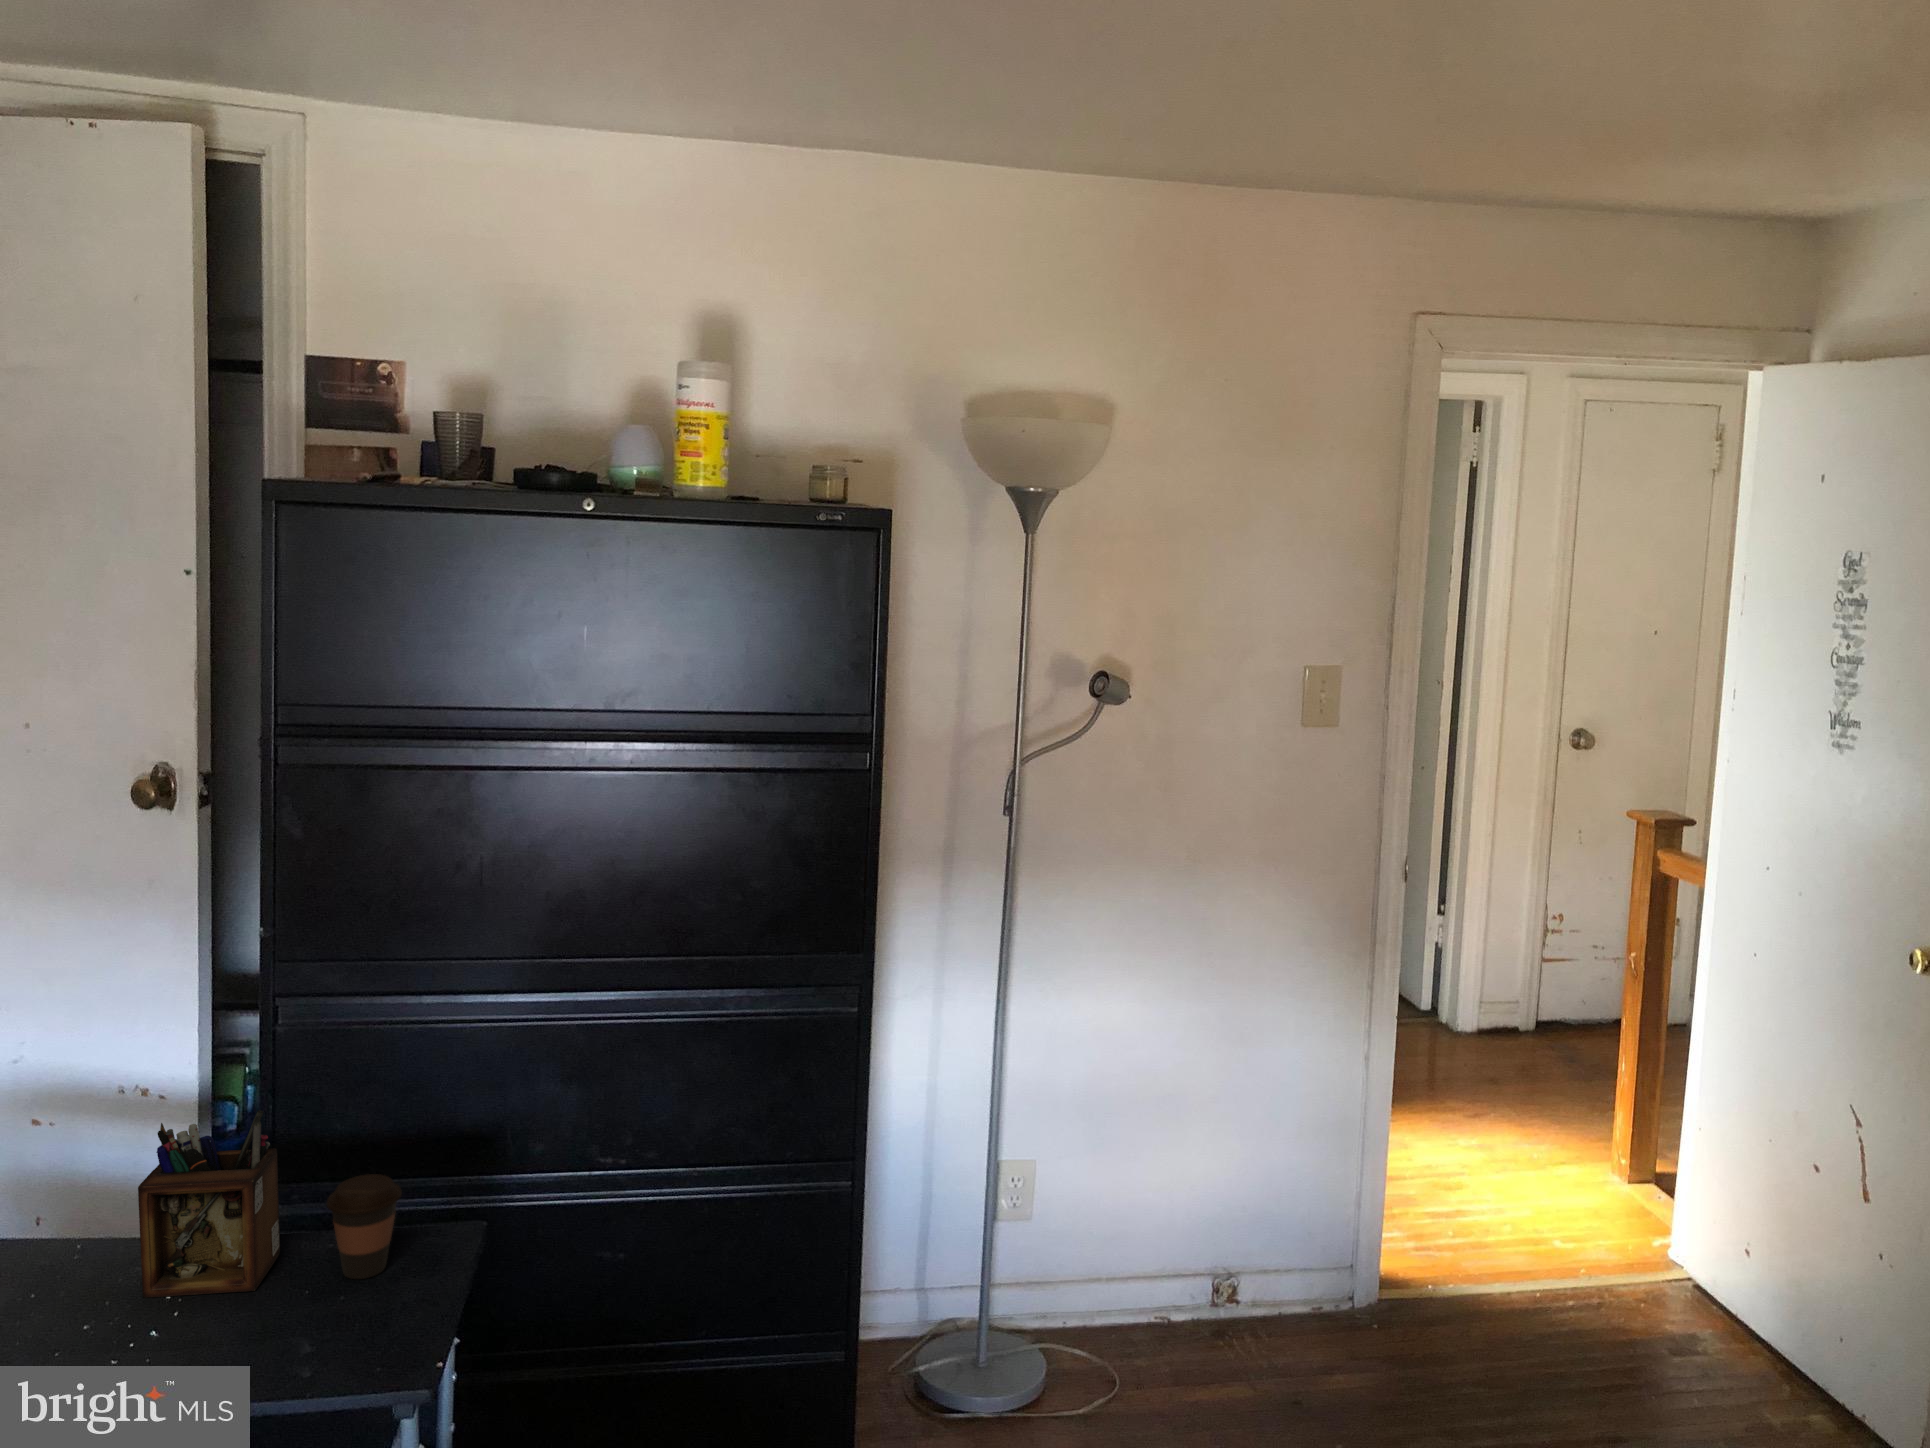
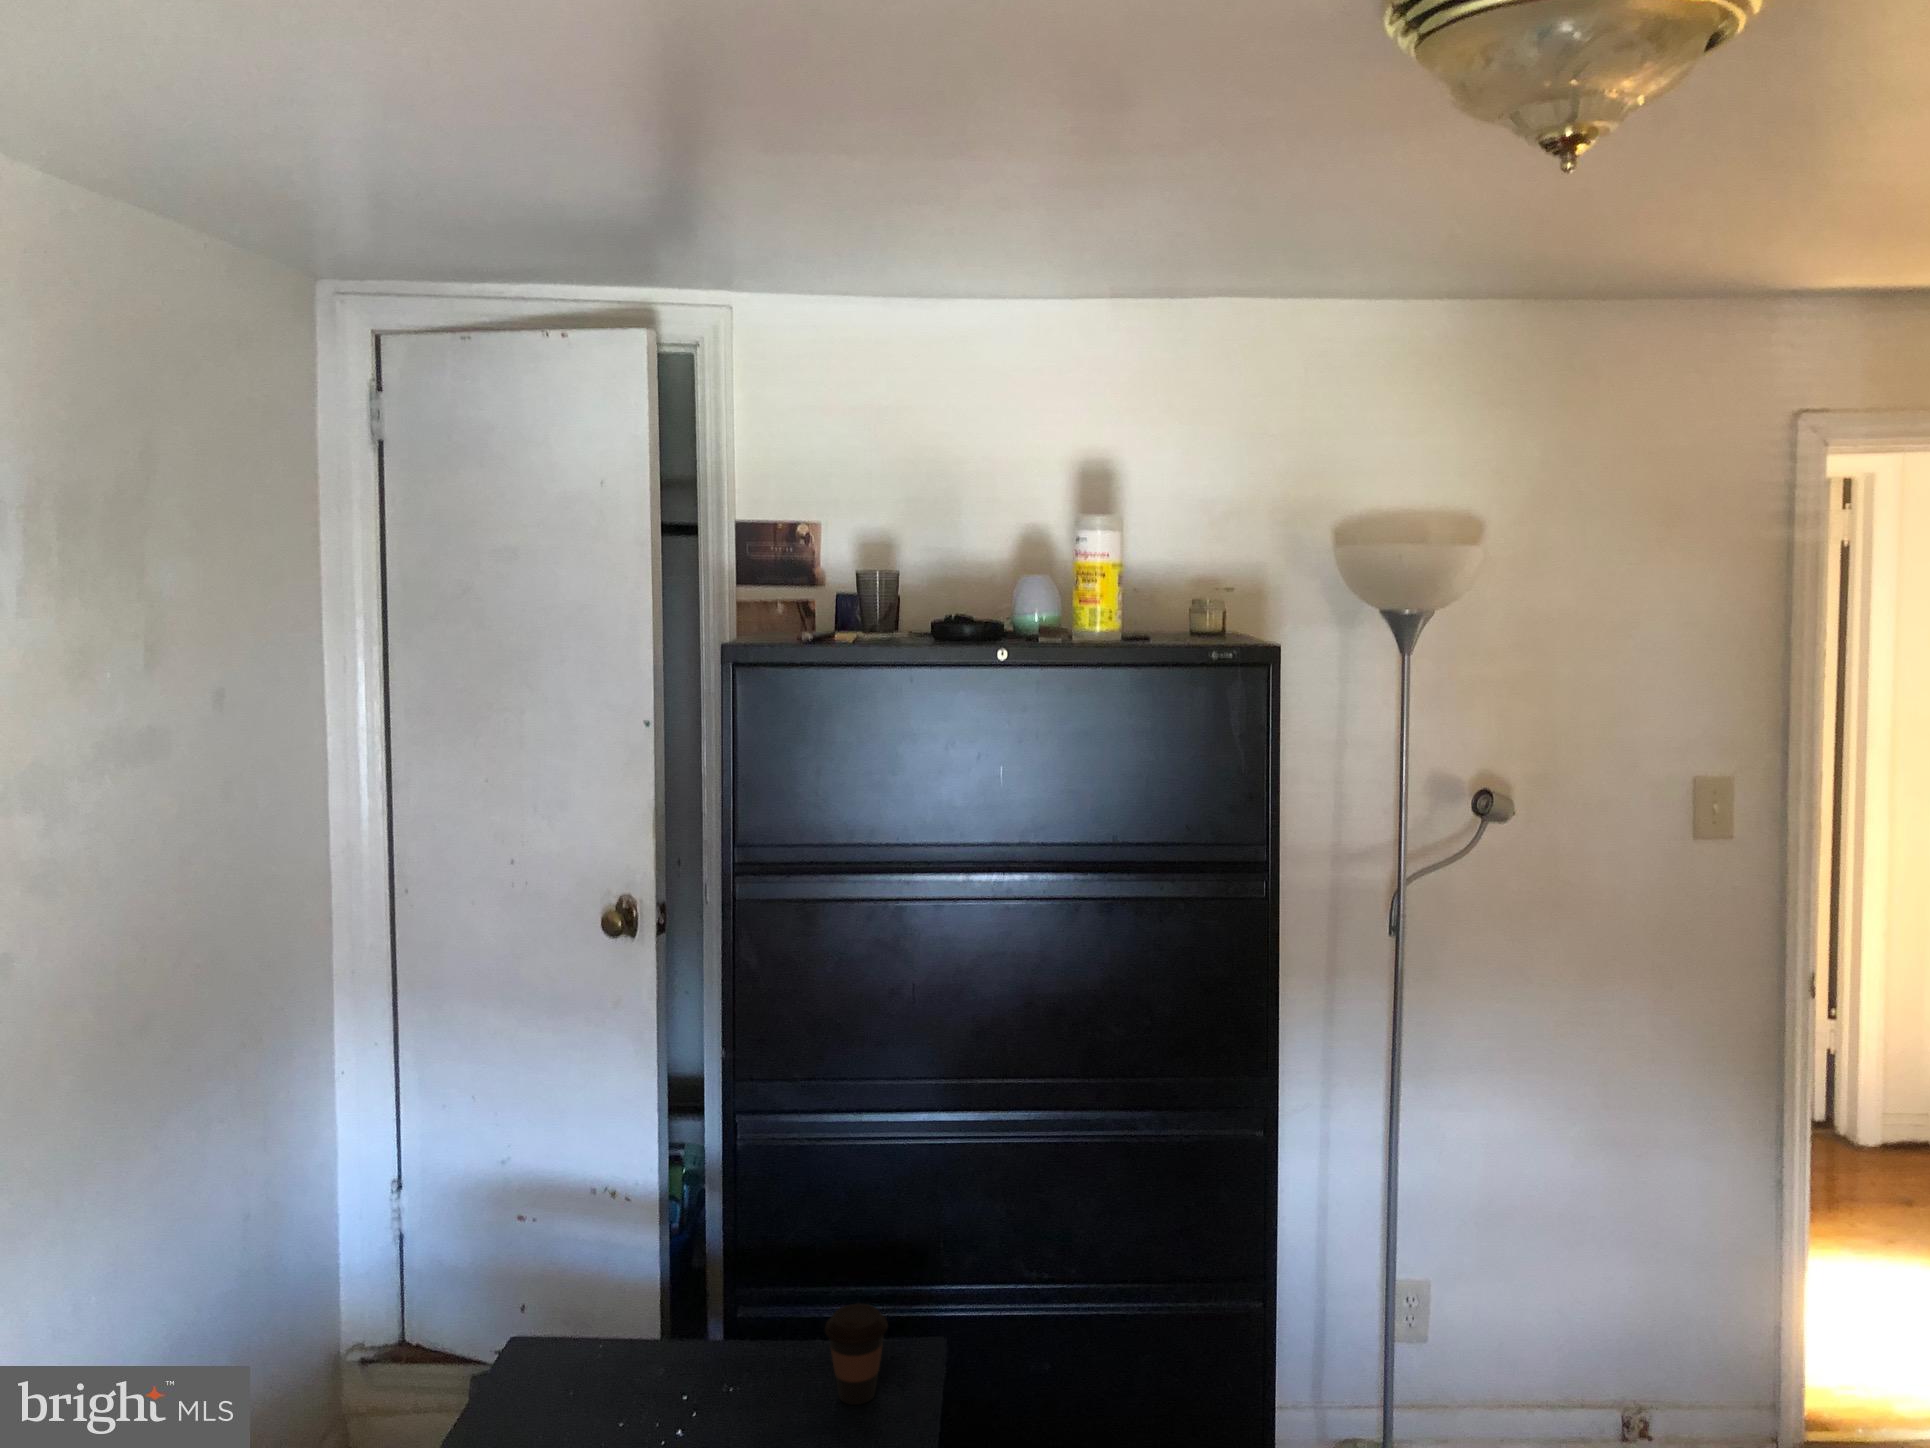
desk organizer: present [138,1110,280,1298] -> none [670,1239,780,1412]

